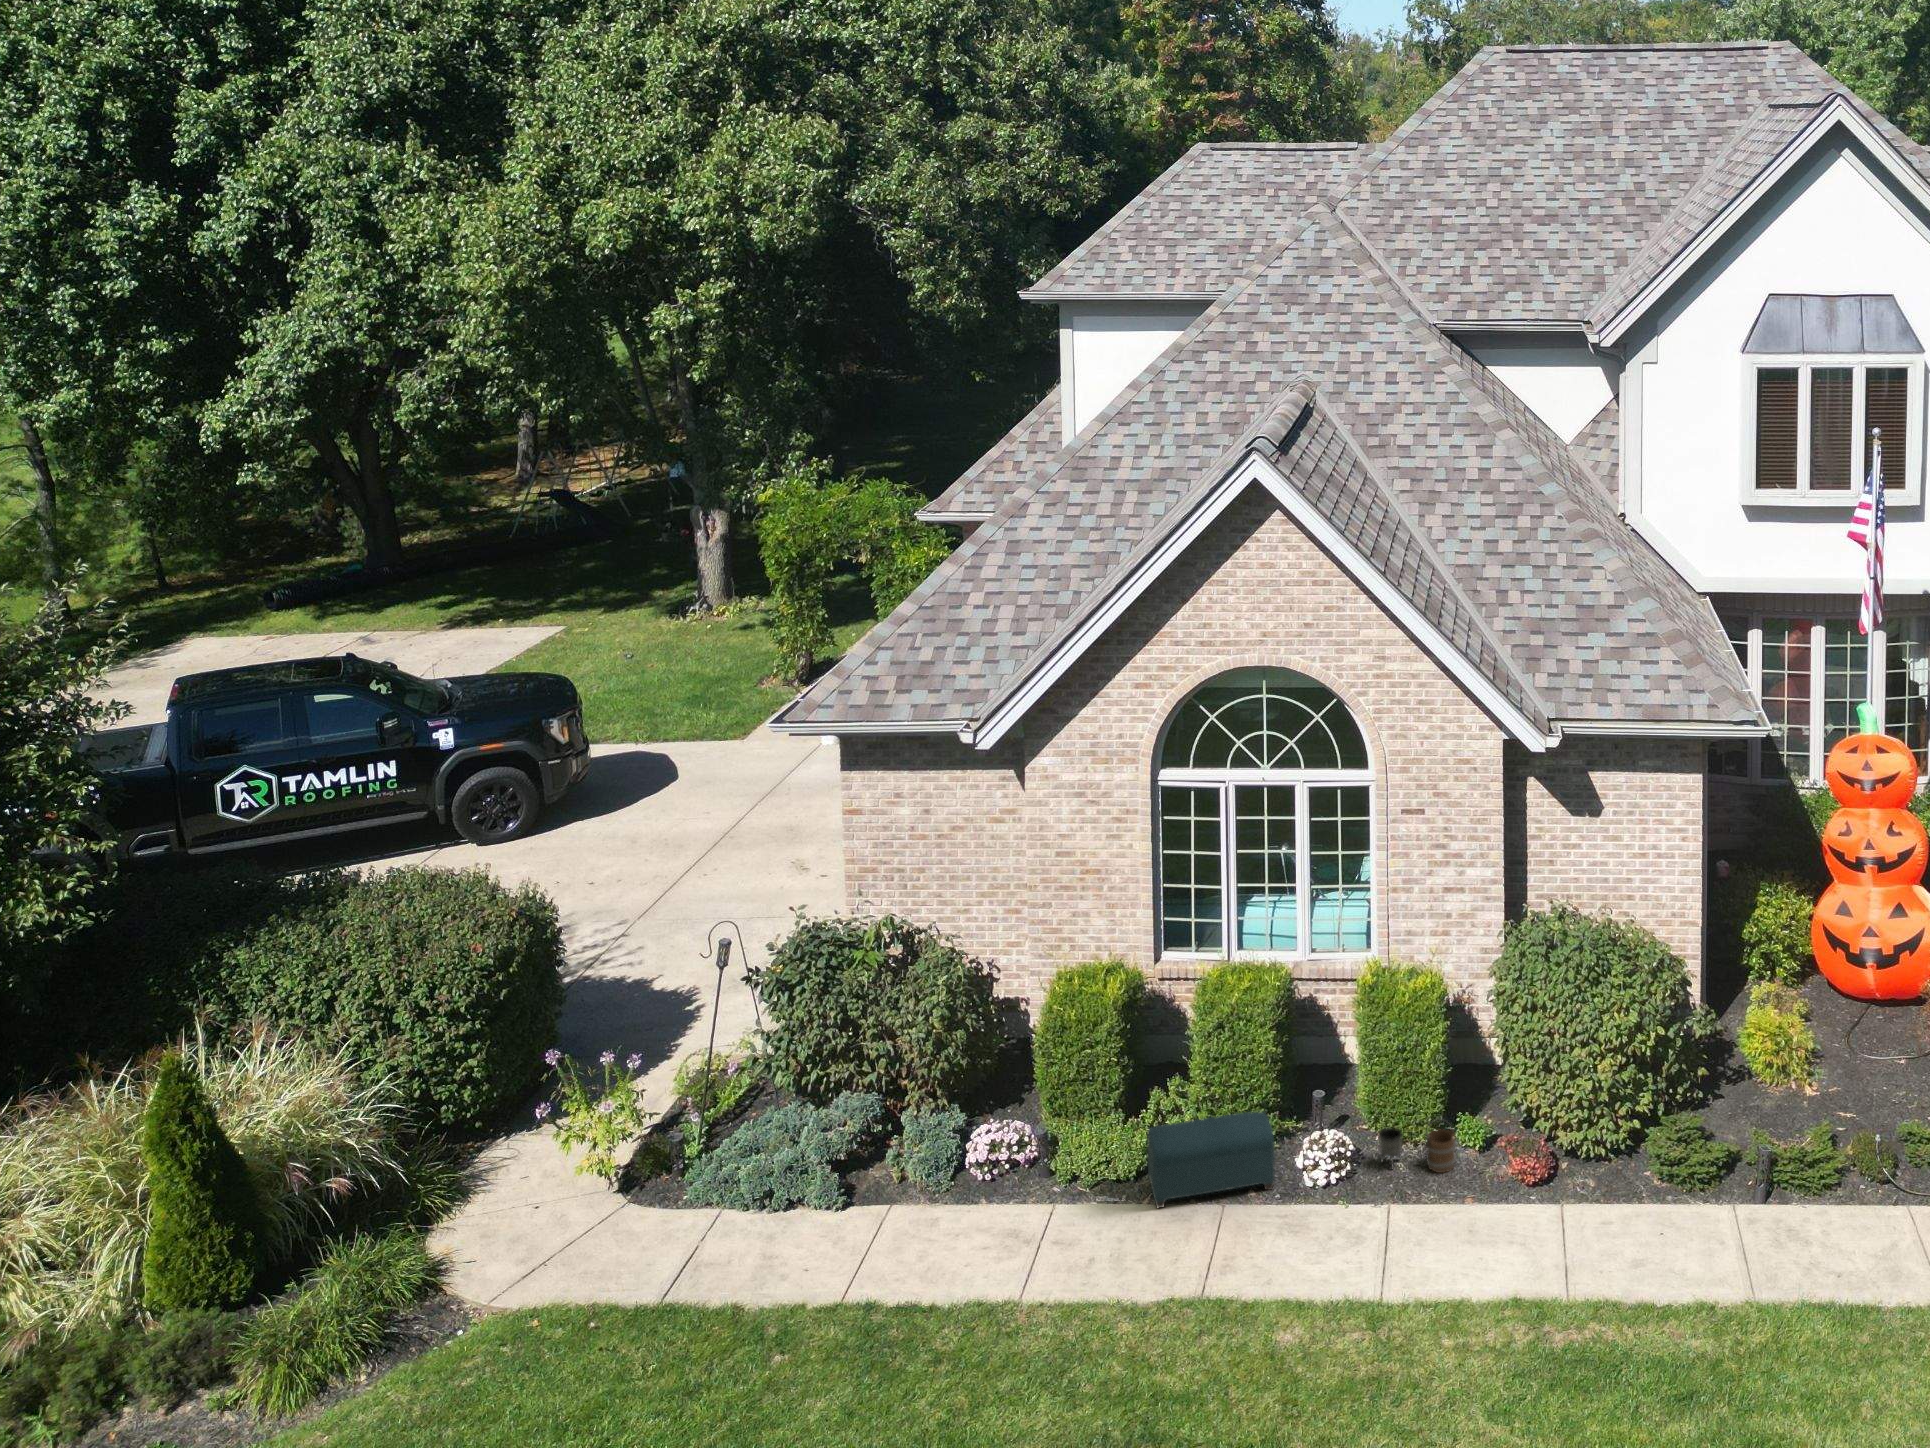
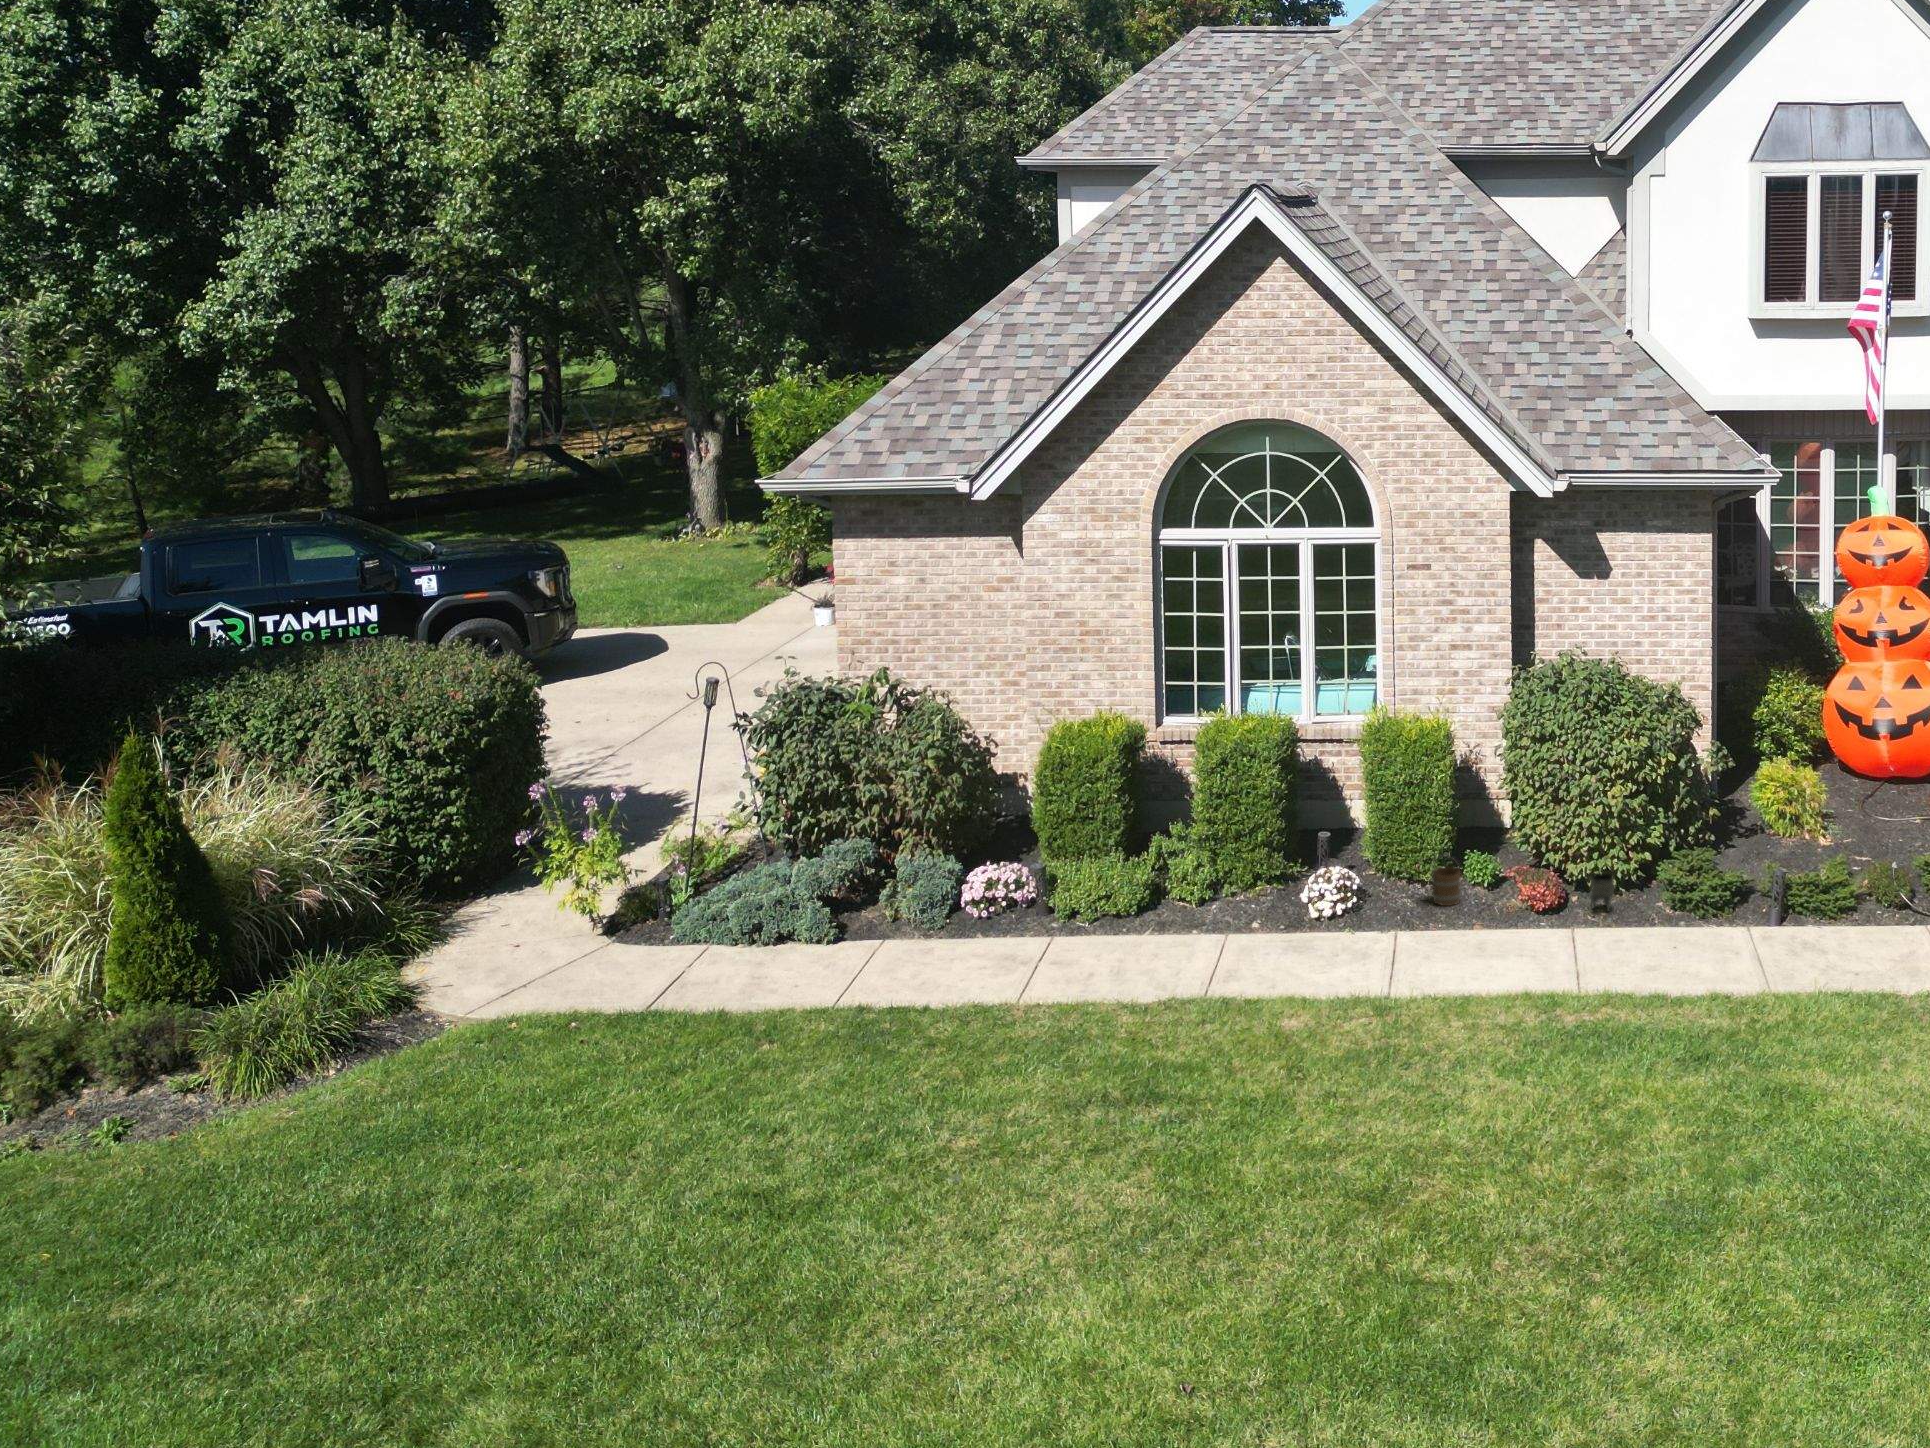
bench: present [1147,1112,1275,1208] -> none [1147,847,1277,933]
planter: present [1379,1127,1402,1169] -> present [1590,873,1614,911]

